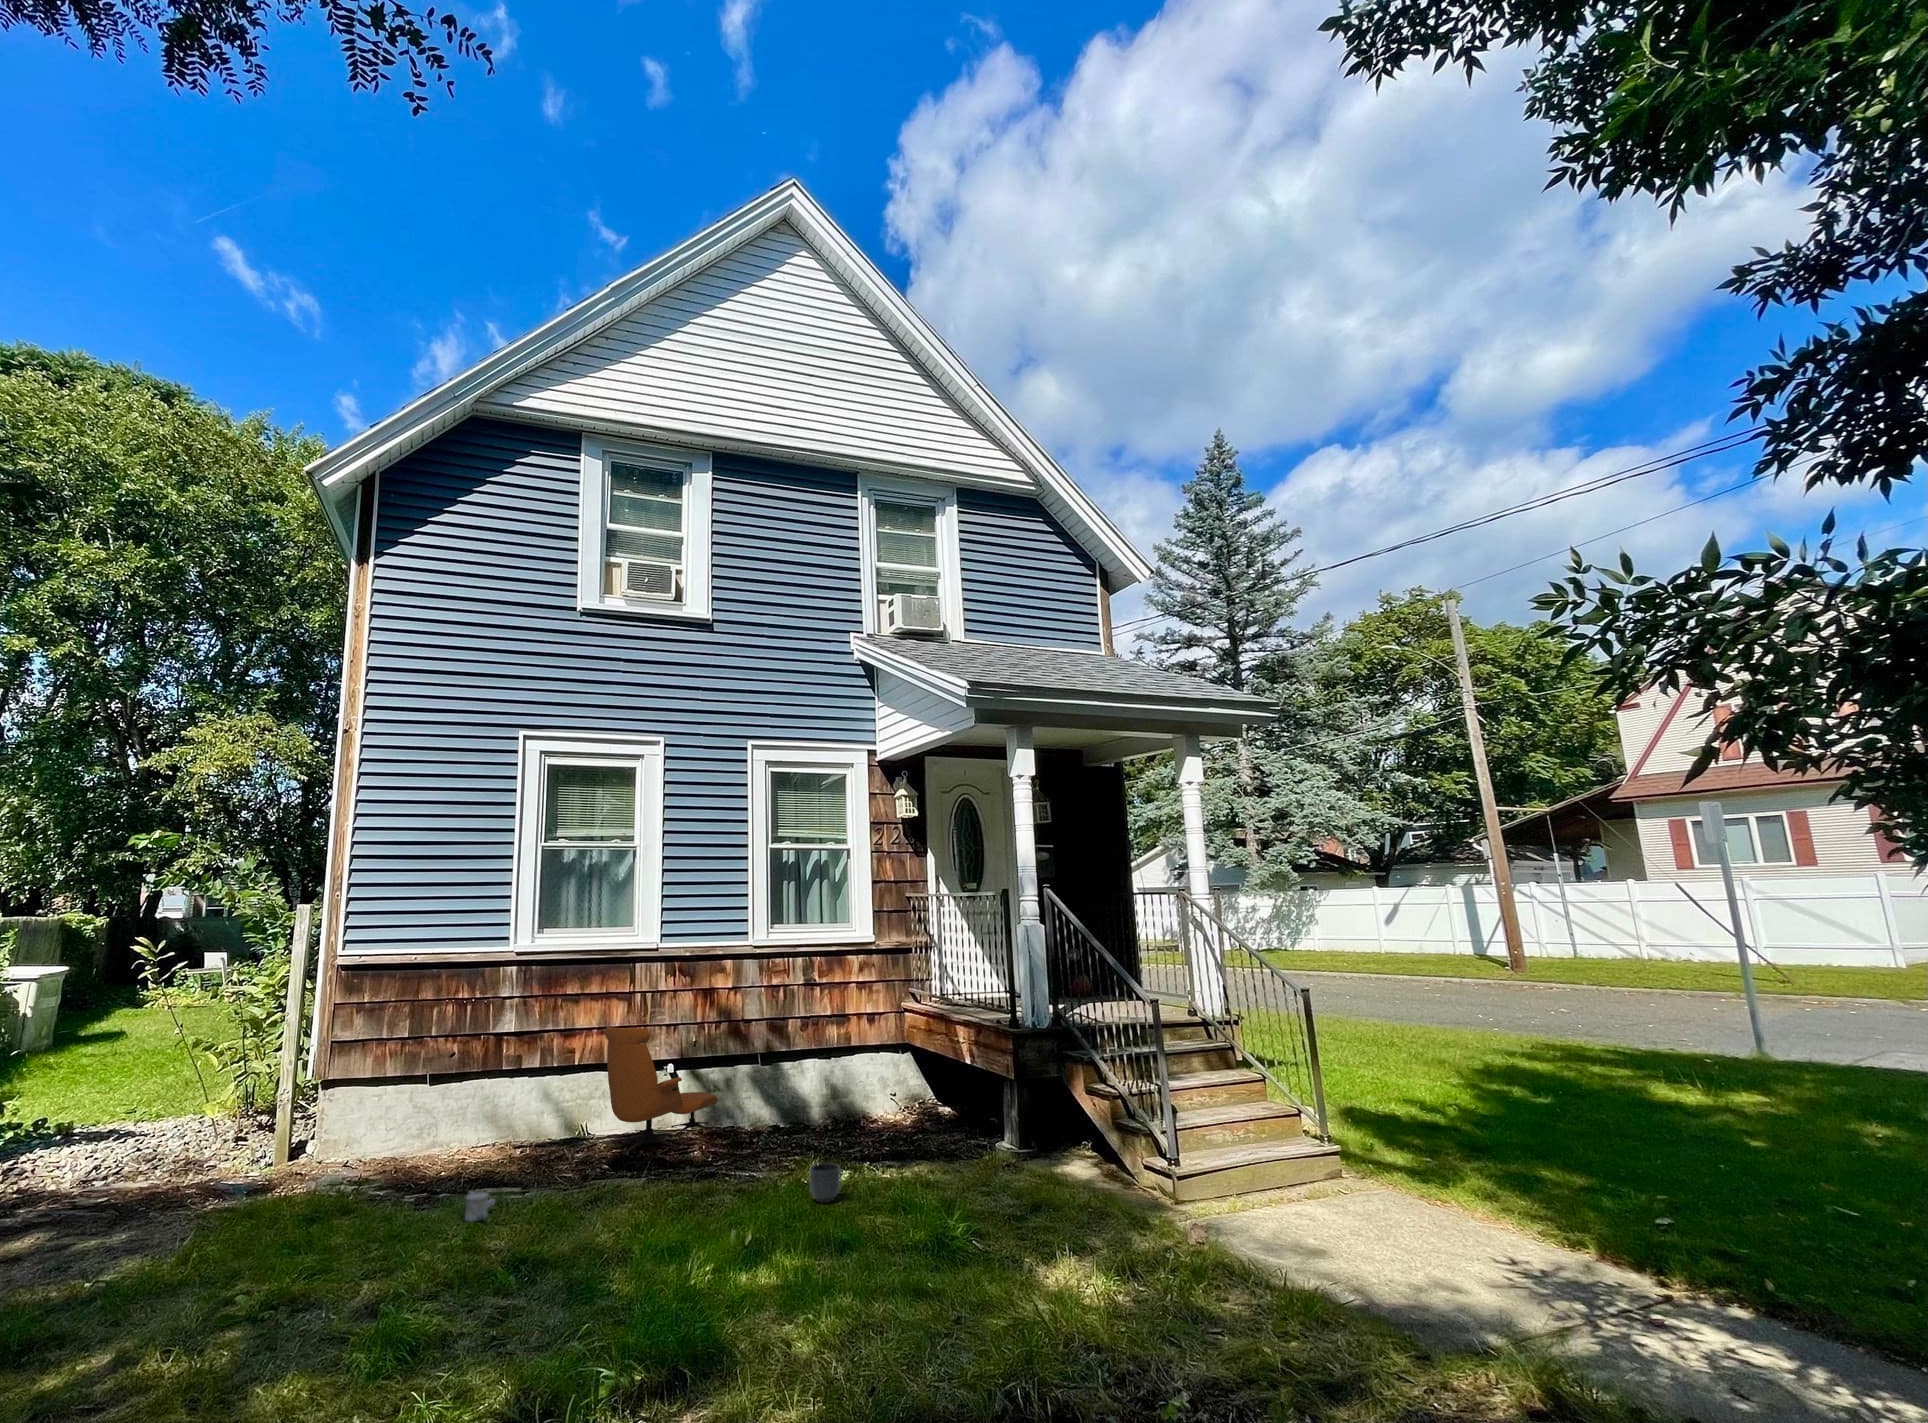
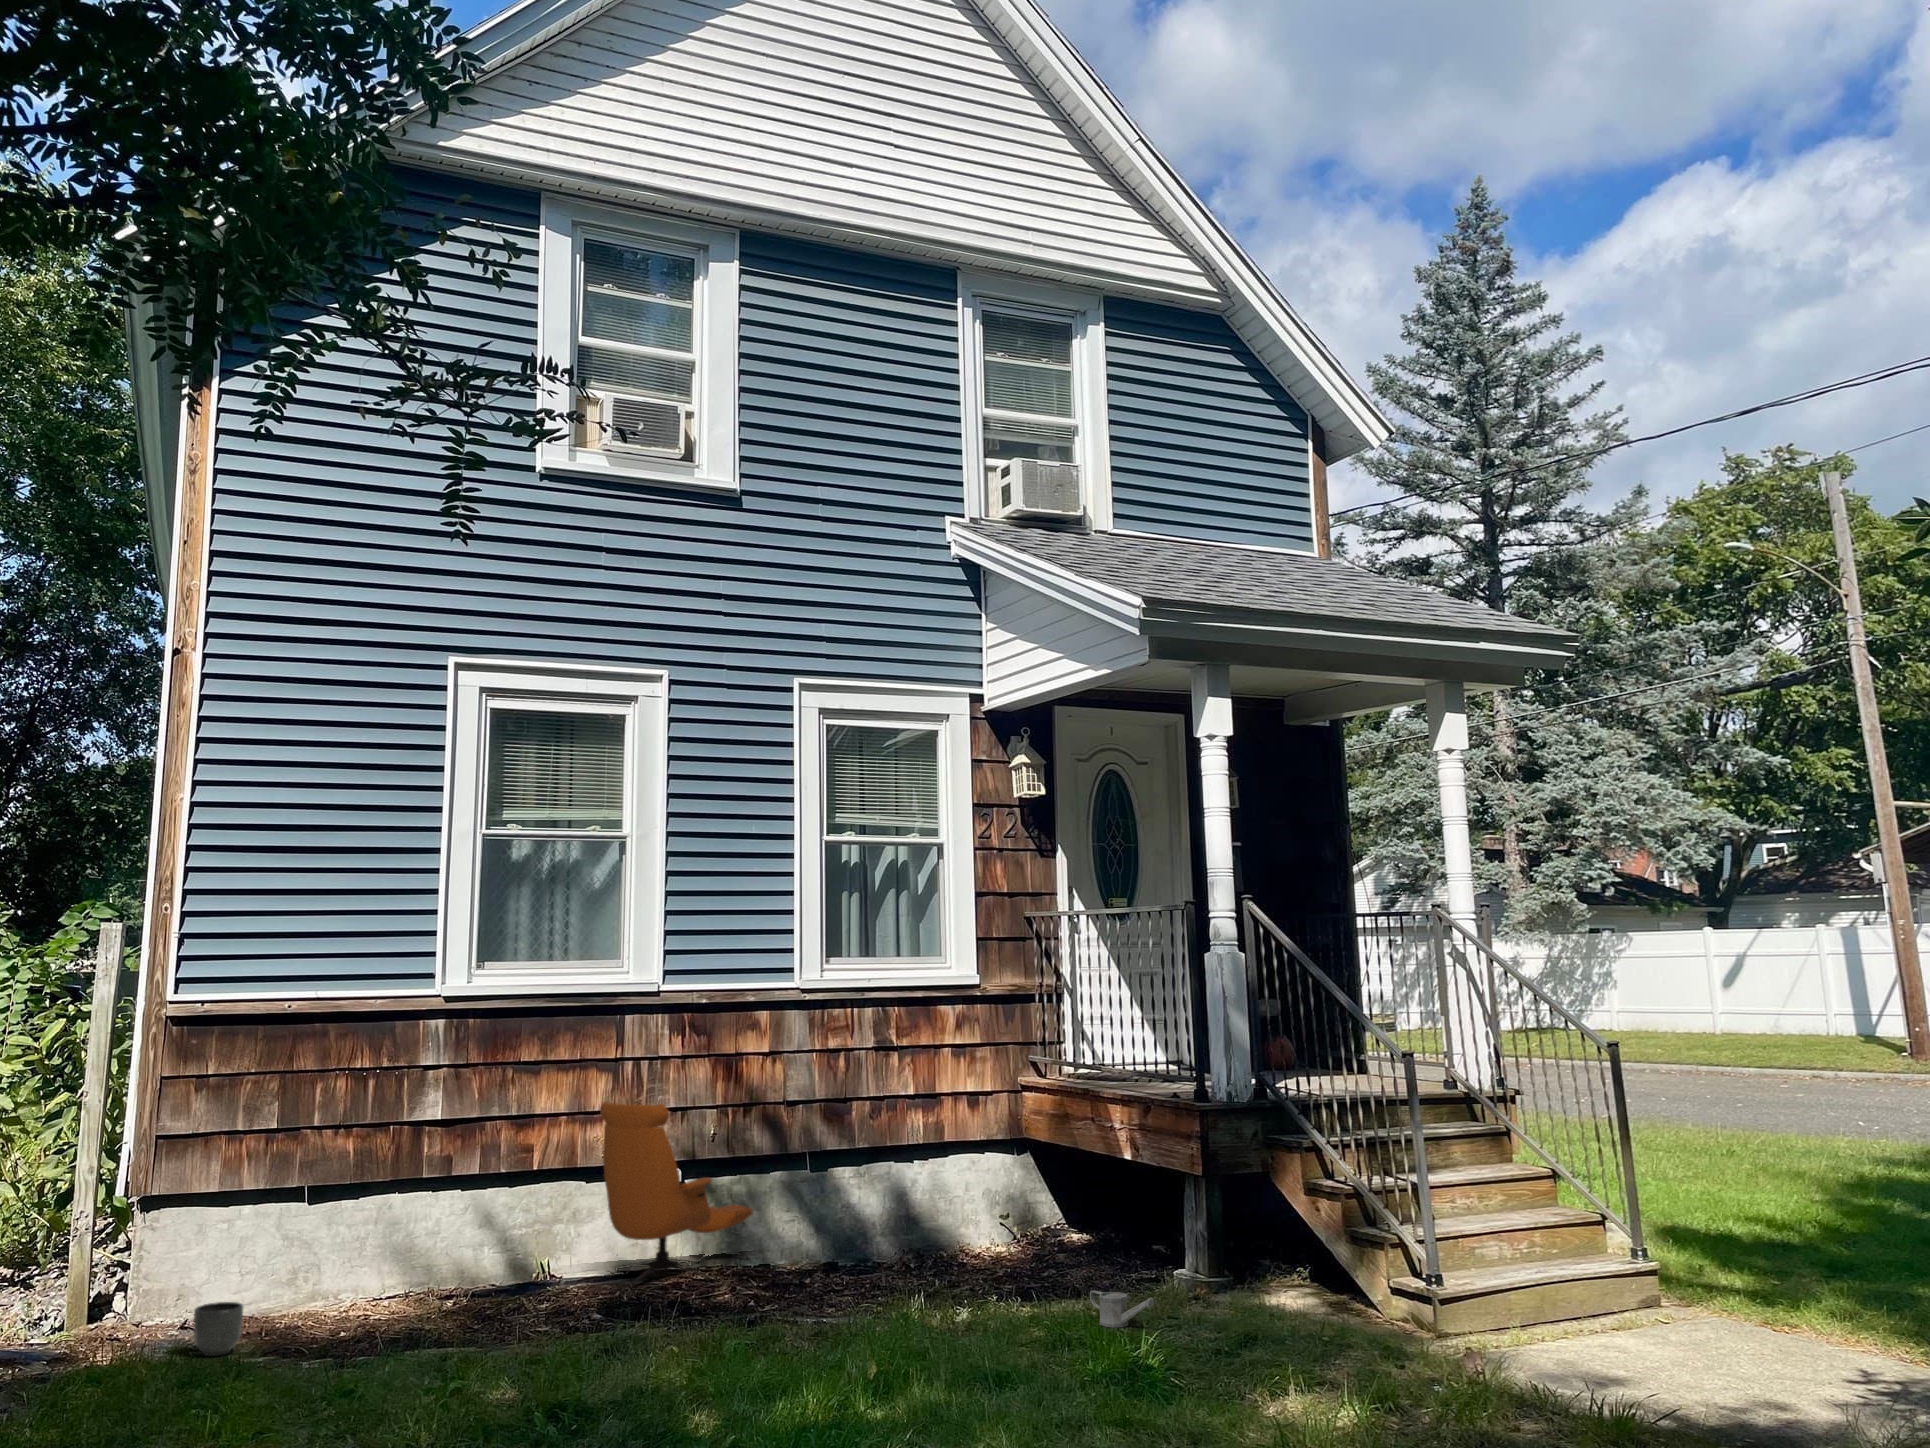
planter: present [809,1163,841,1203] -> present [194,1302,243,1356]
watering can: present [465,1191,495,1222] -> present [1090,1290,1153,1328]

